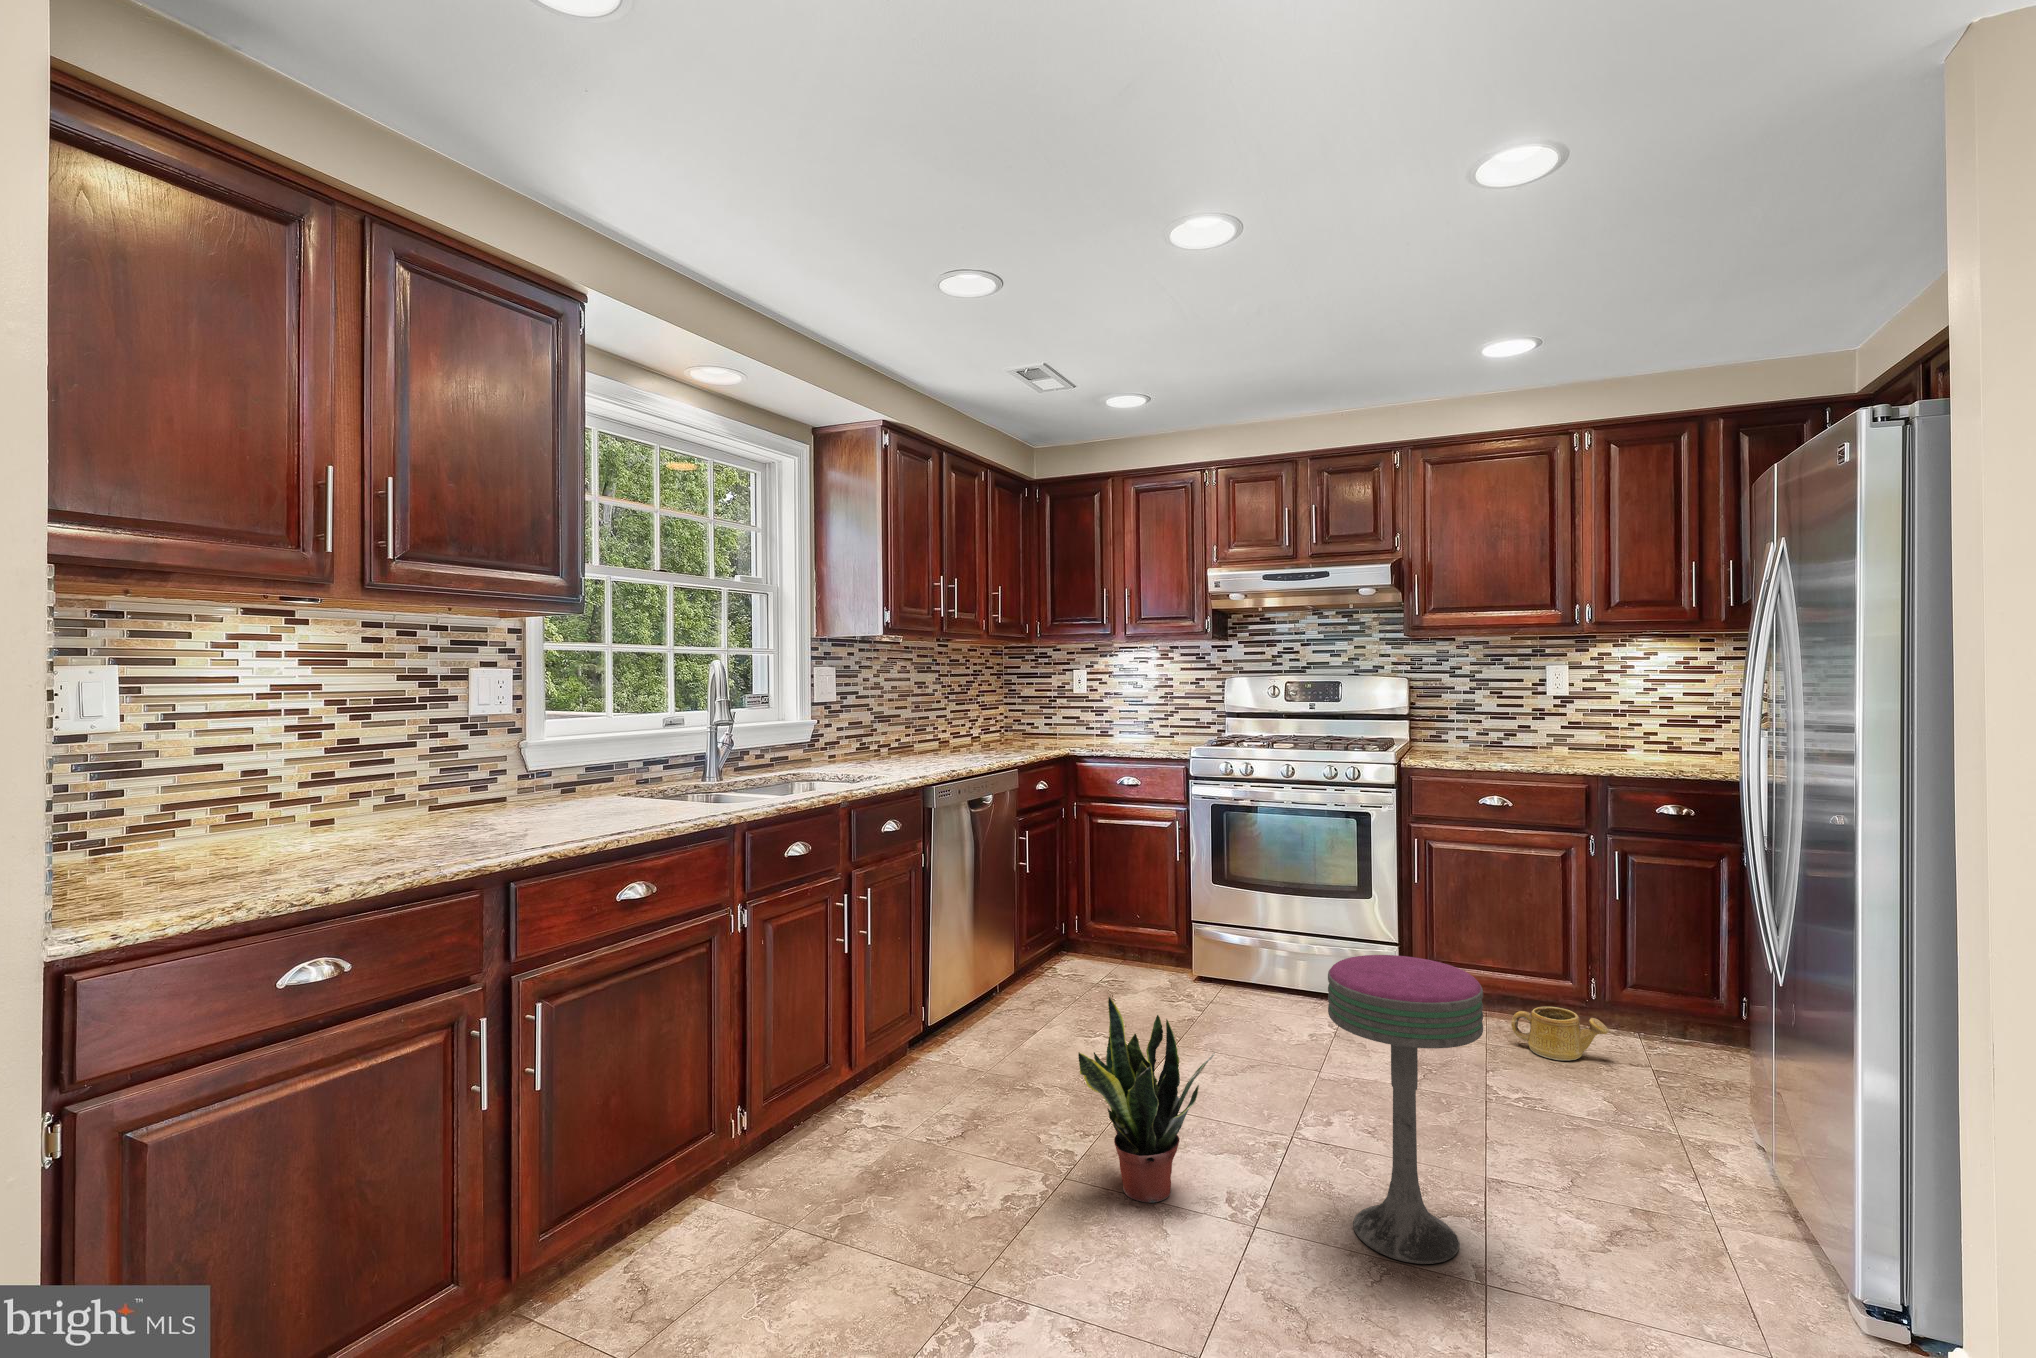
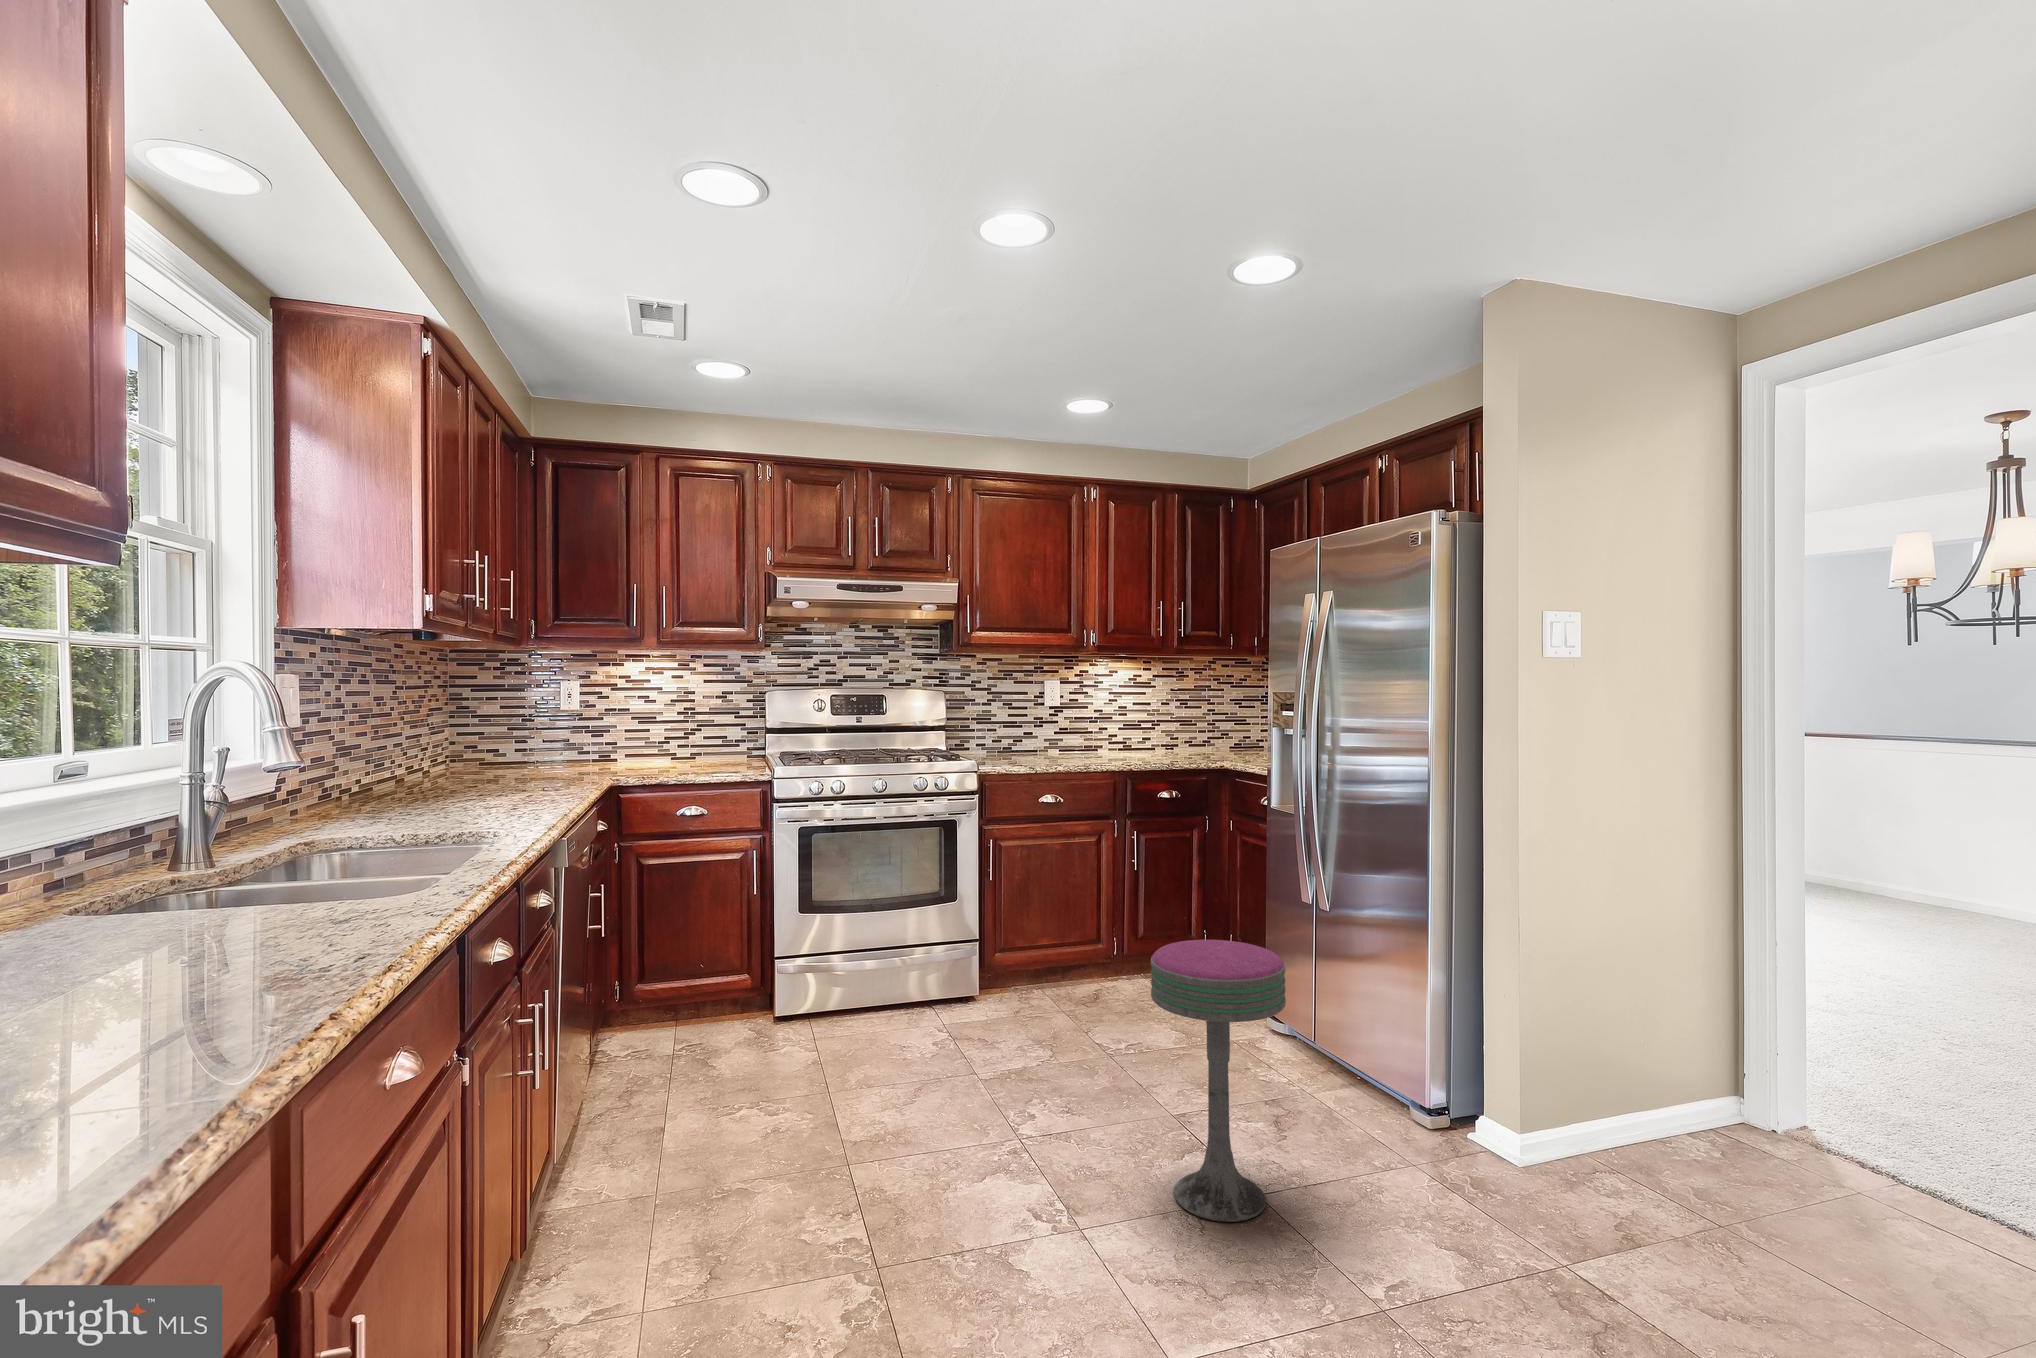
potted plant: present [1078,997,1215,1202] -> none [933,1055,1071,1280]
watering can: present [1511,1007,1609,1061] -> none [1087,968,1157,1013]

